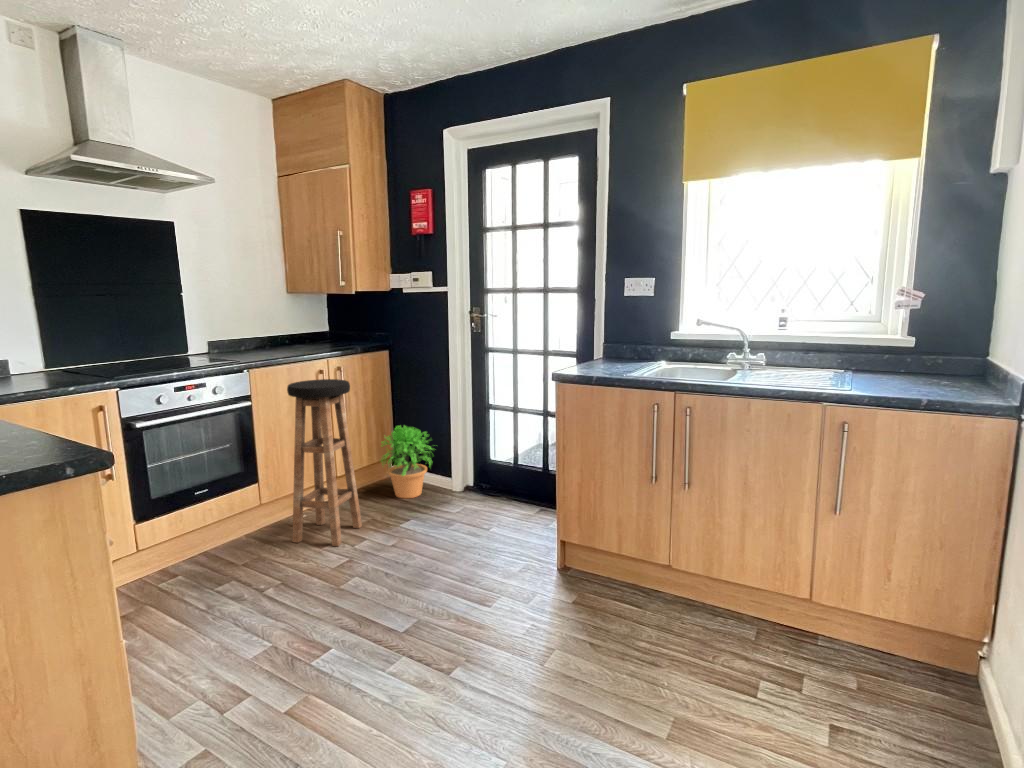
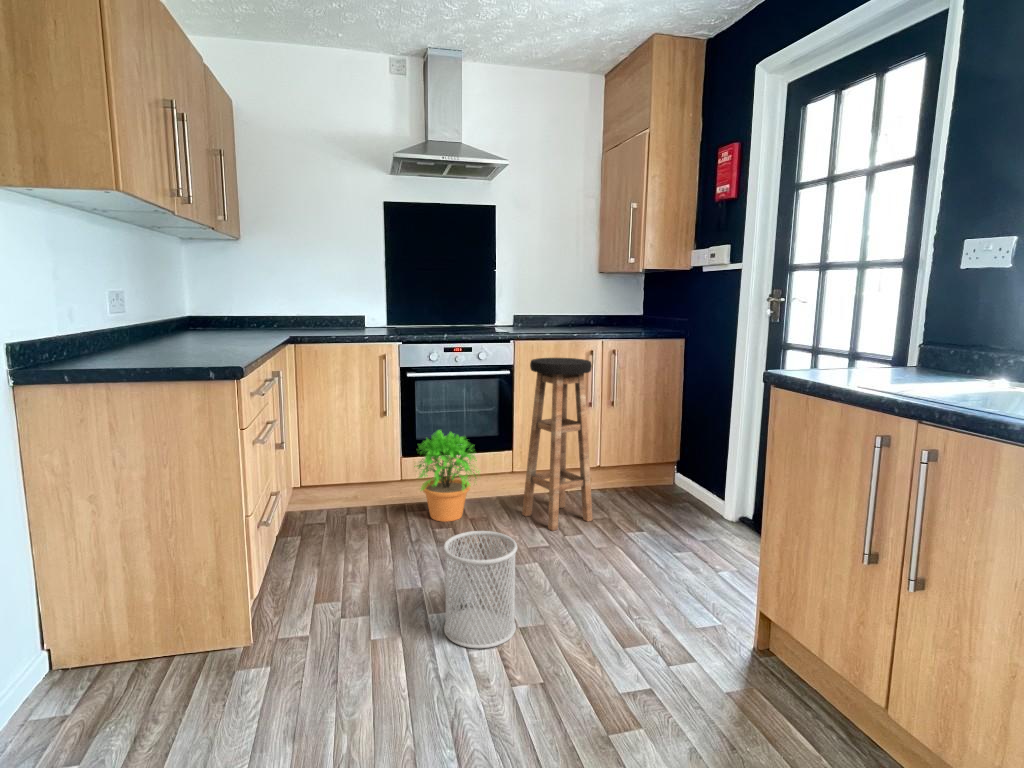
potted plant: present [381,426,431,498] -> present [414,430,479,522]
wastebasket: none [331,554,408,672] -> present [443,531,517,648]

